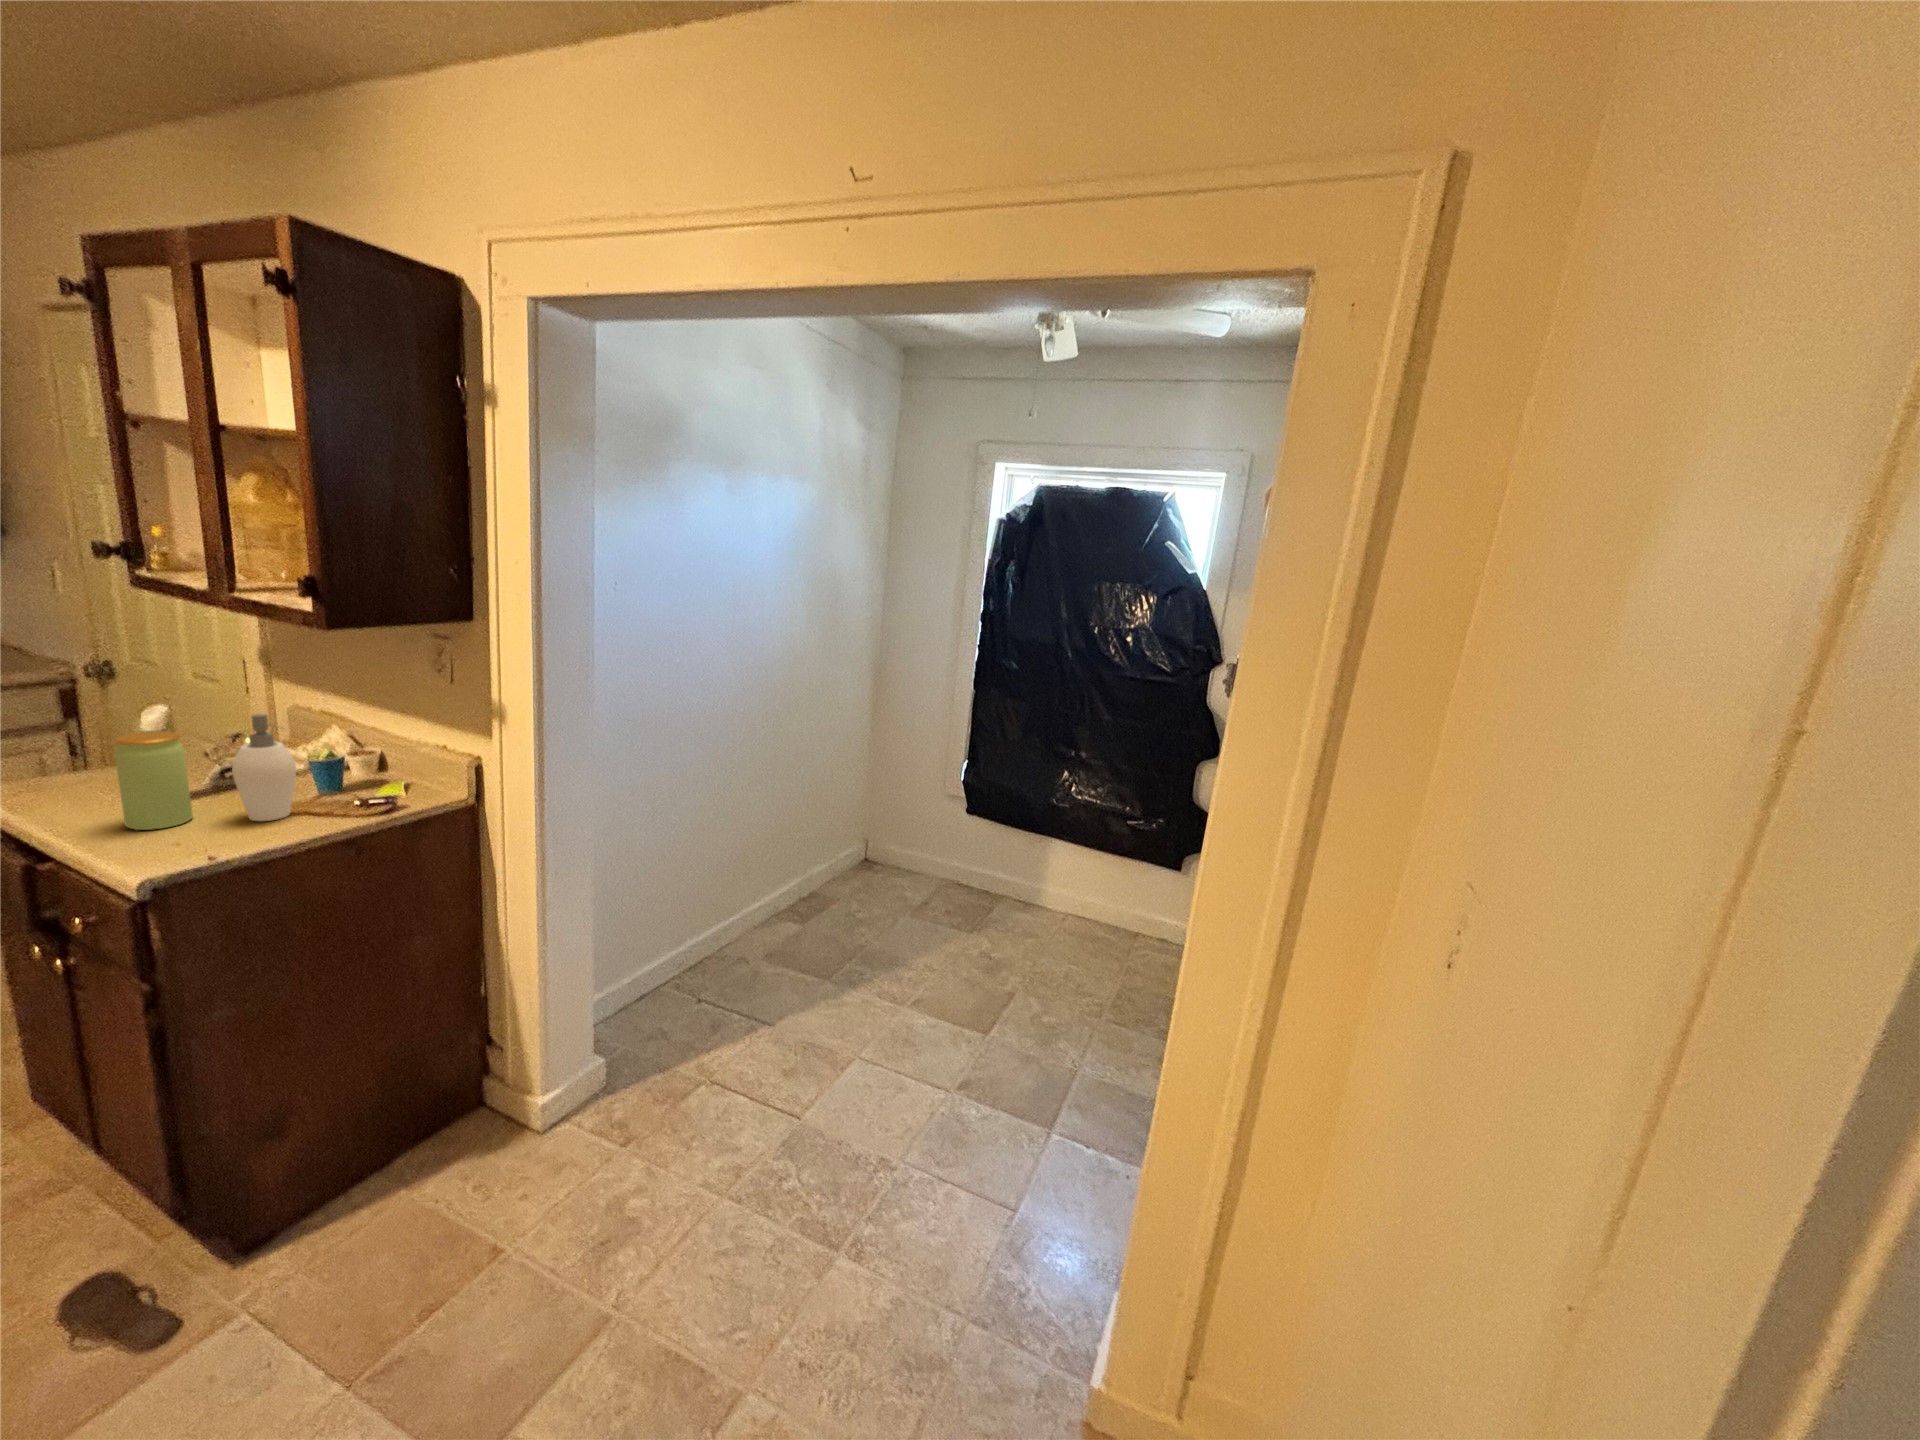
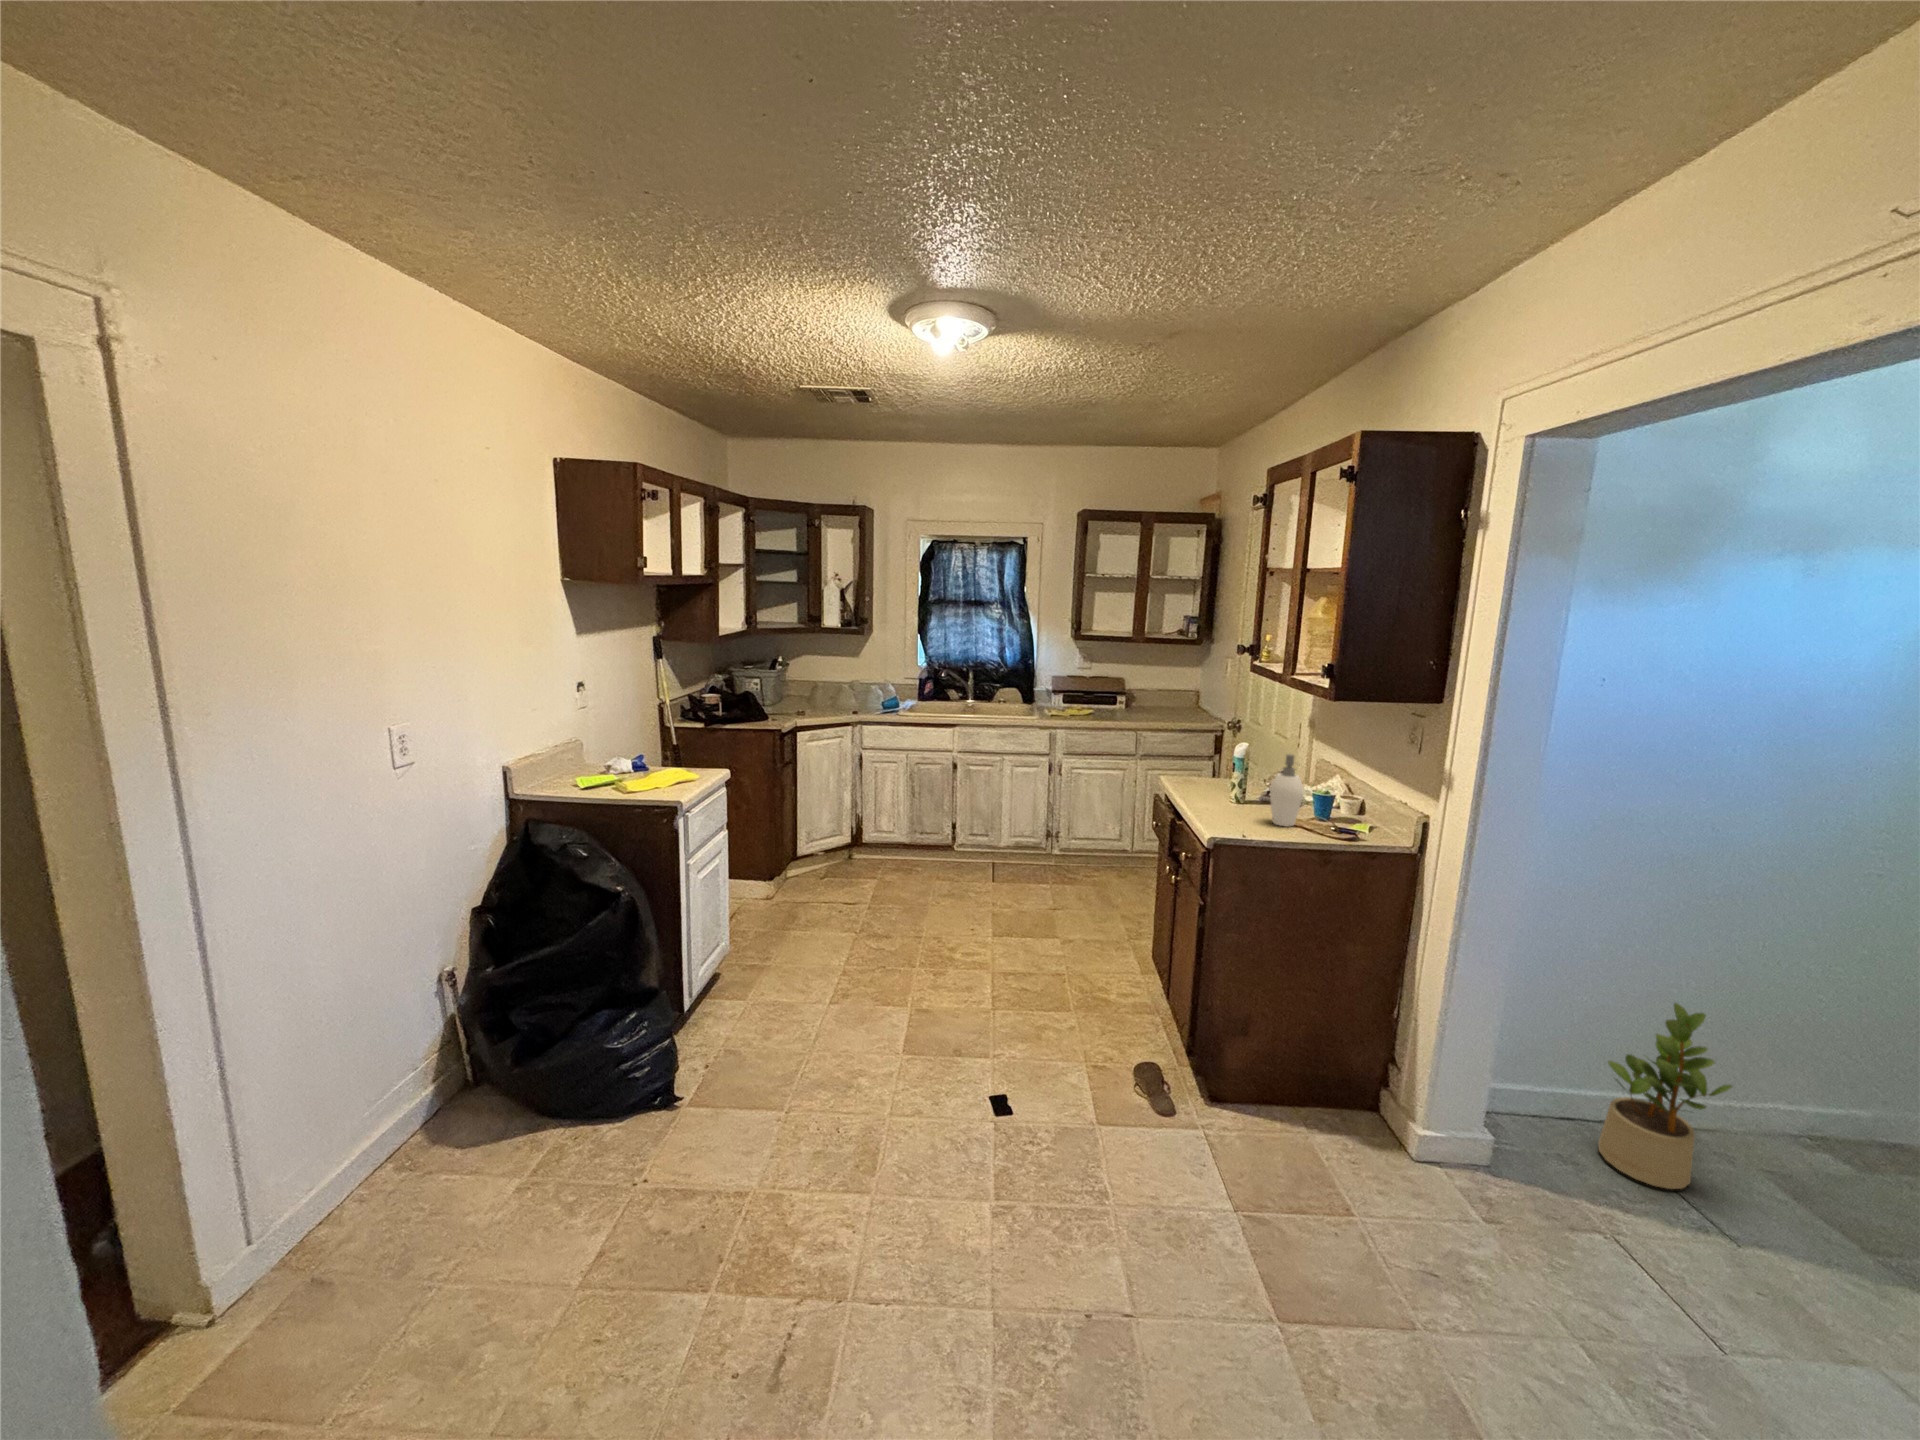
jar: present [115,731,193,830] -> none [1217,756,1251,816]
potted plant: none [672,861,753,1014] -> present [1598,1003,1732,1189]

